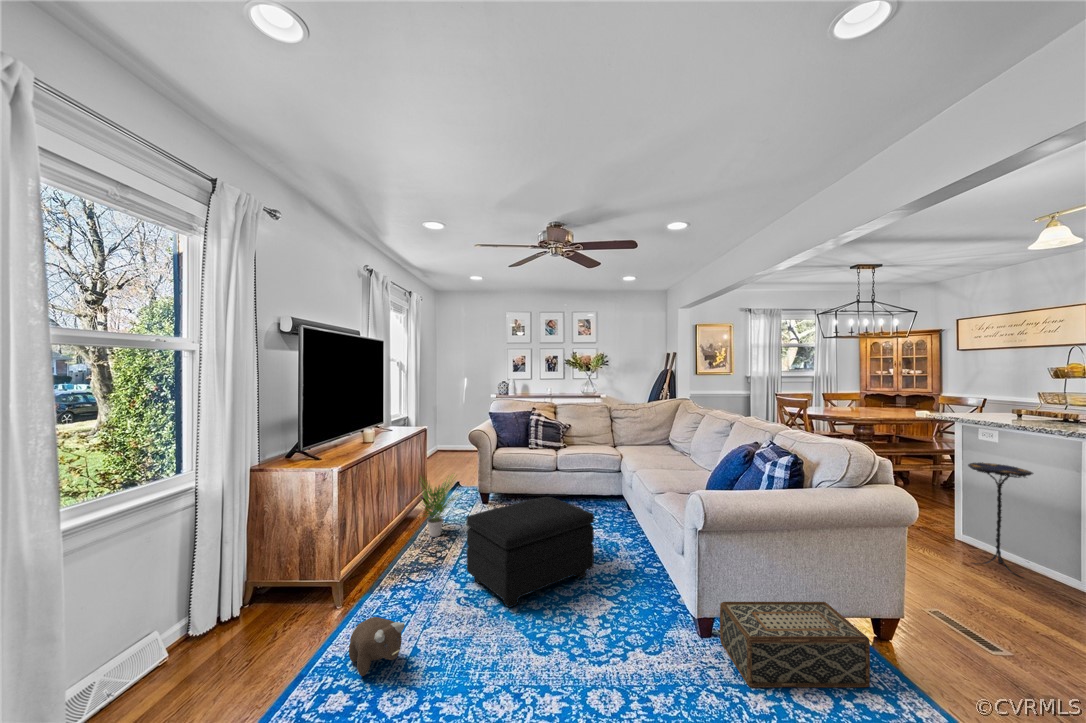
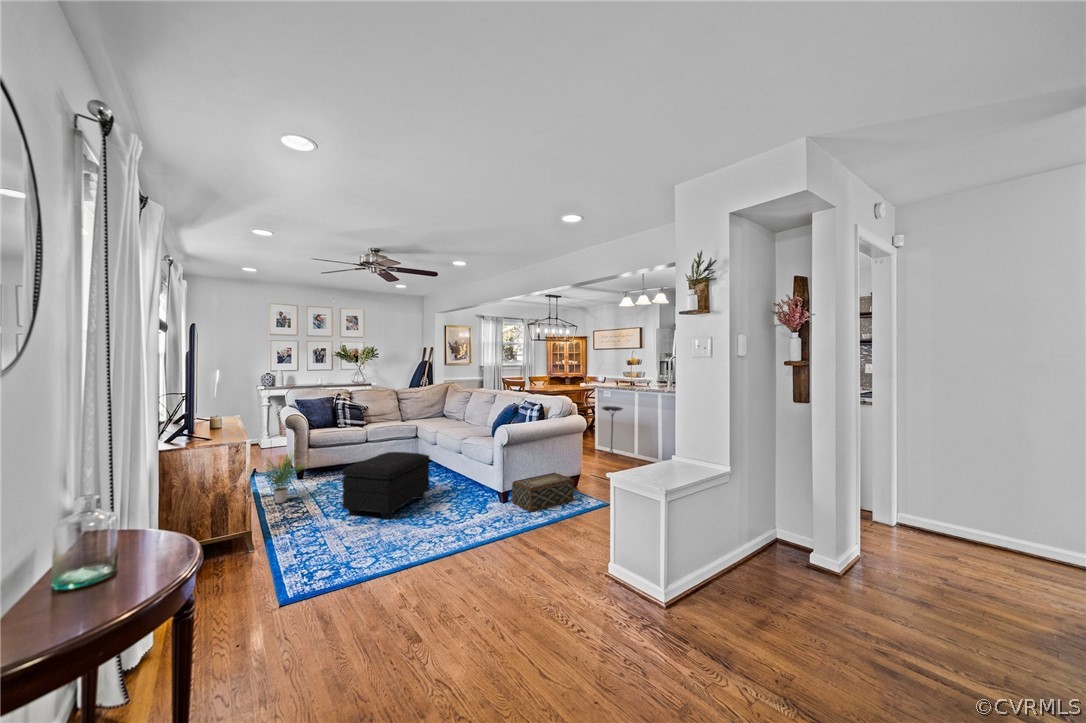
plush toy: present [349,617,405,676] -> none [303,525,351,563]

